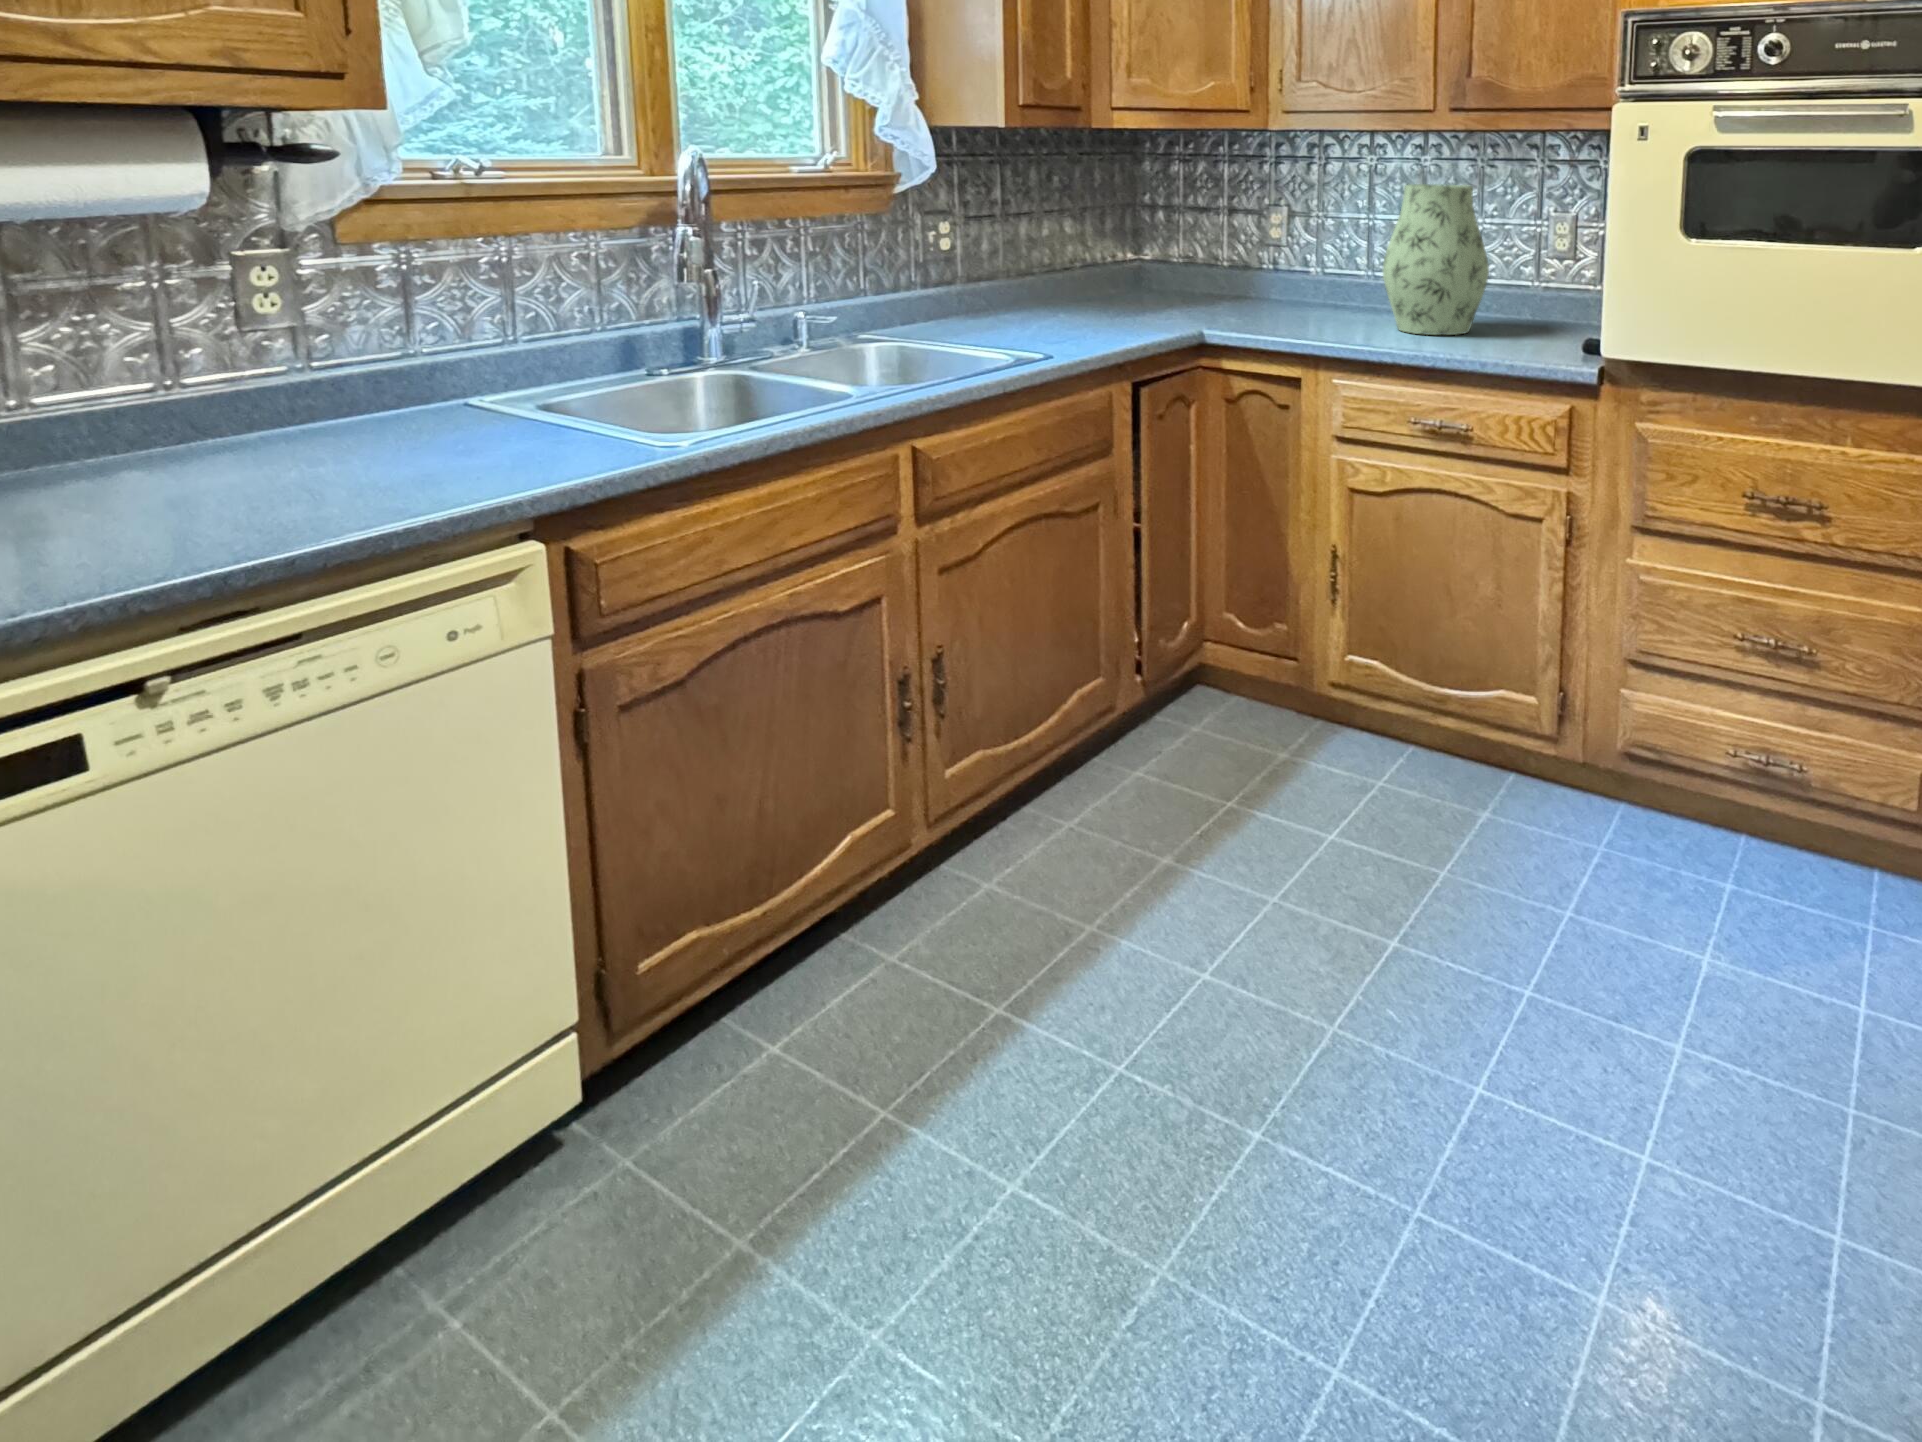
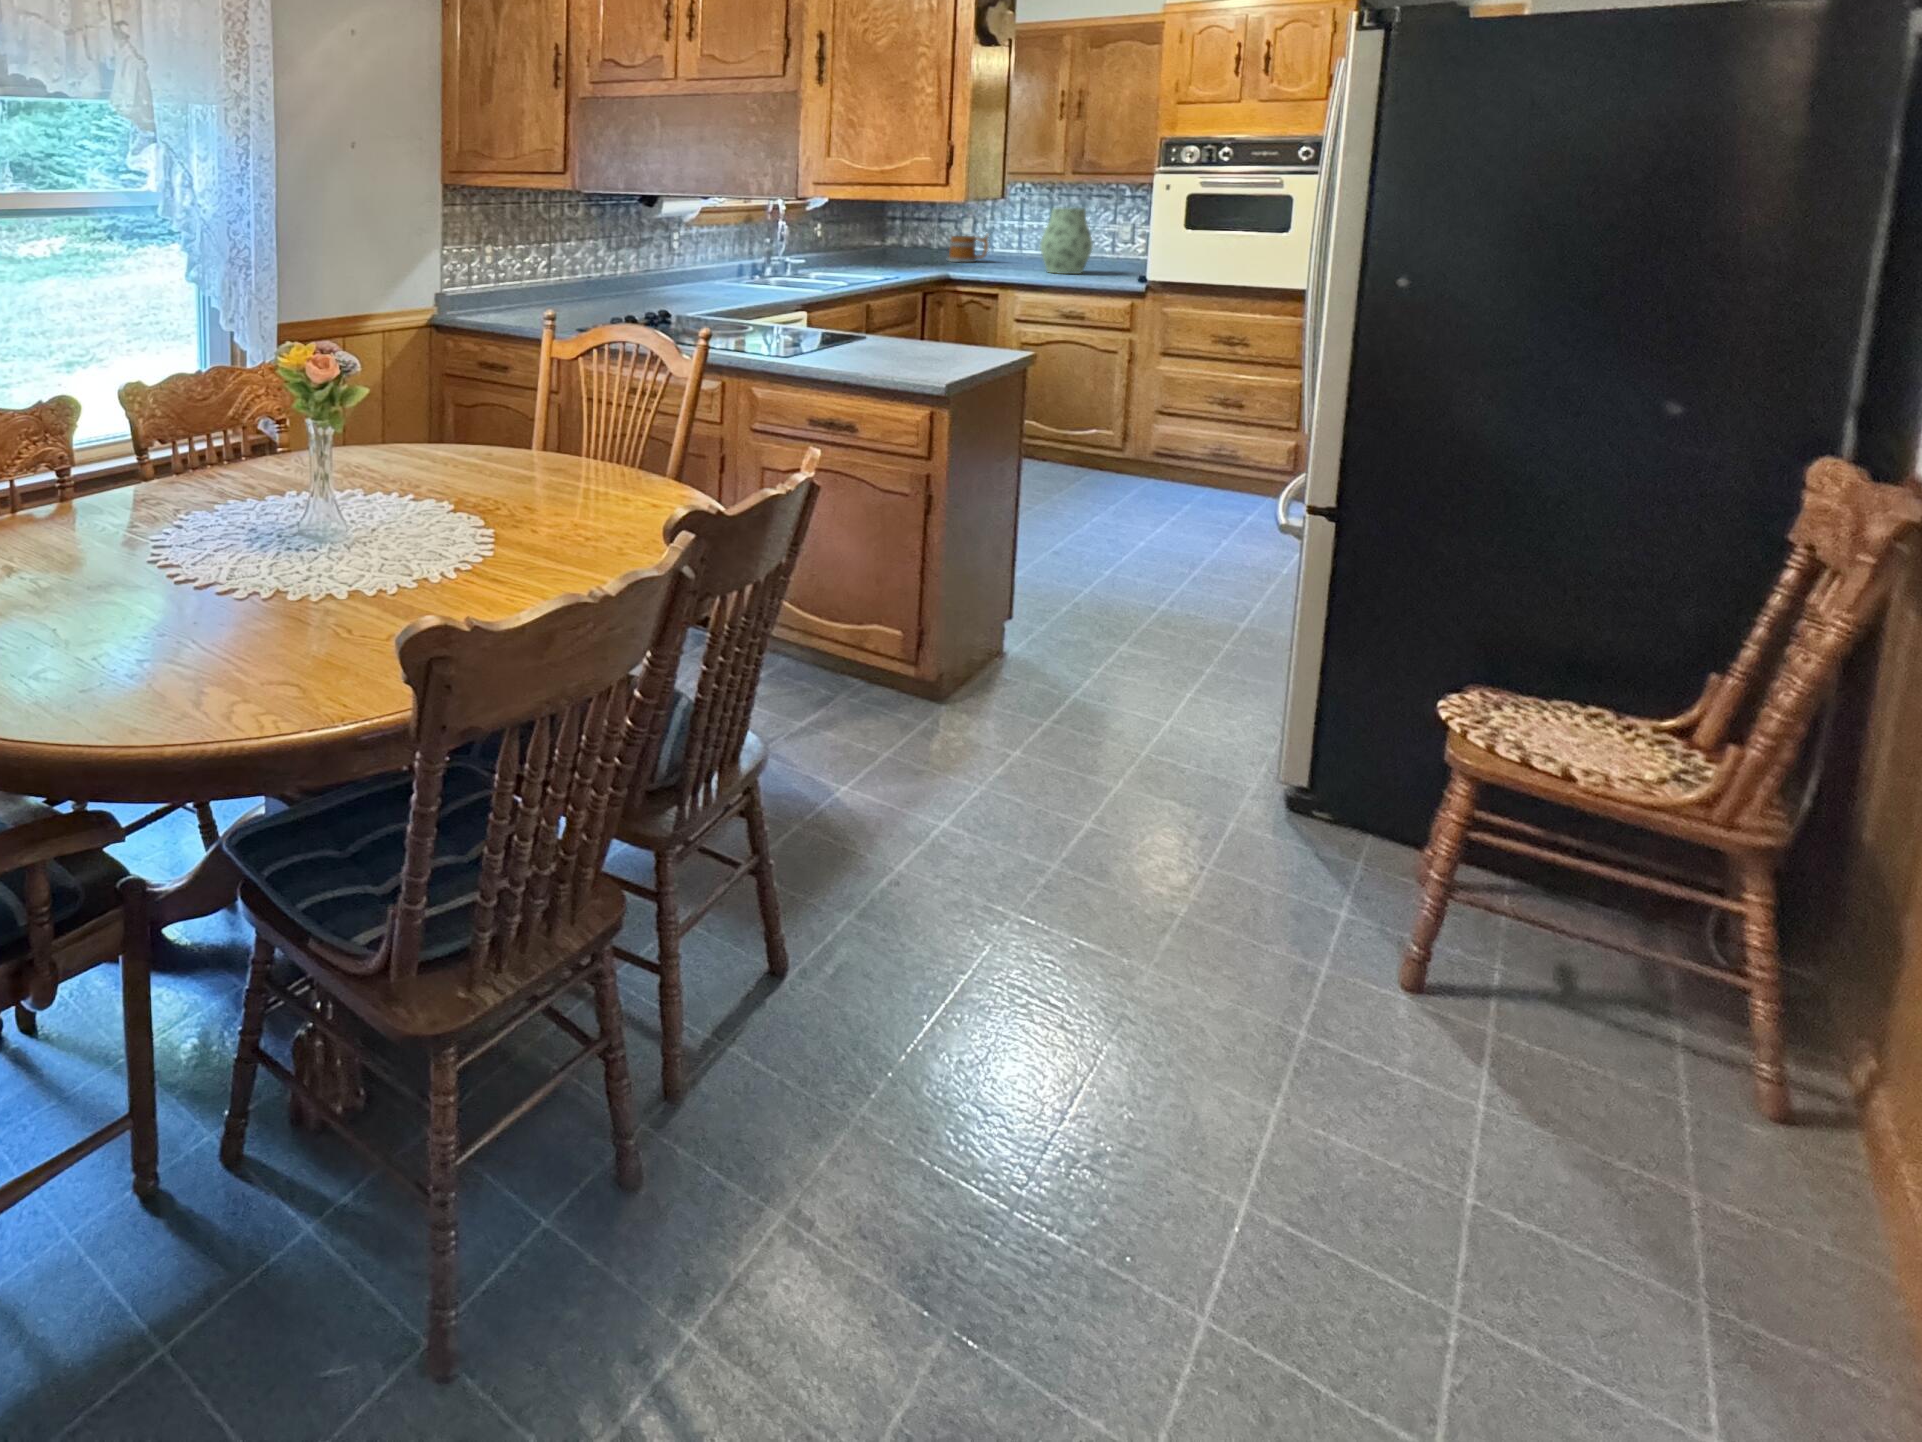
mug: none [1222,238,1303,300] -> present [948,234,989,262]

